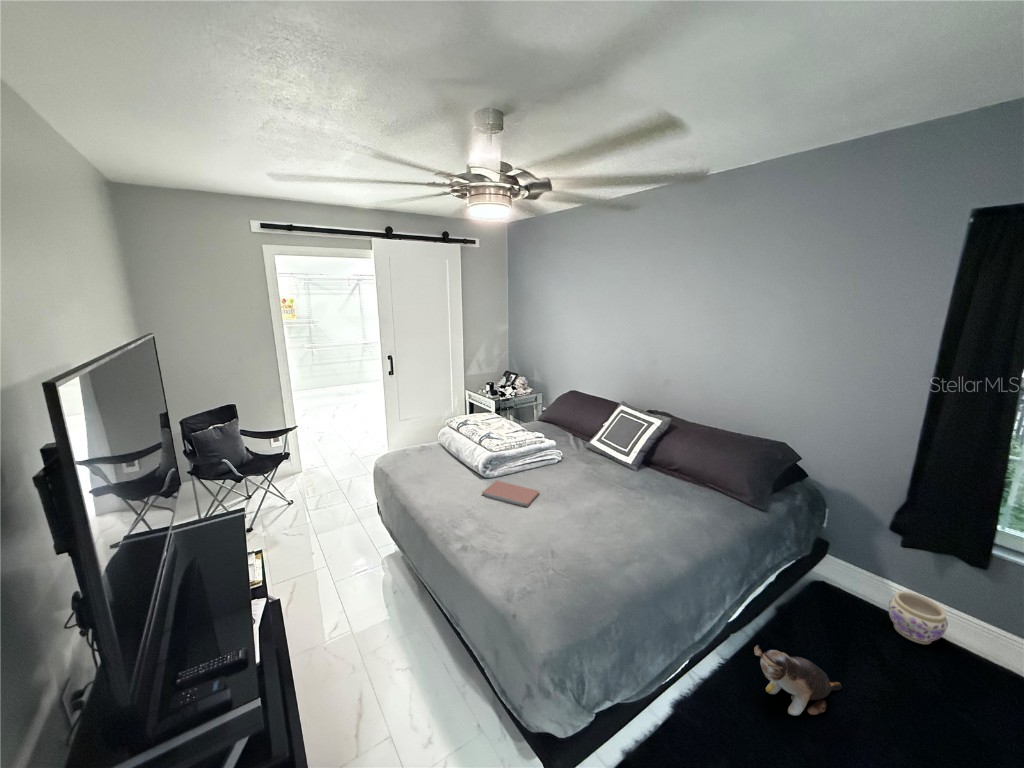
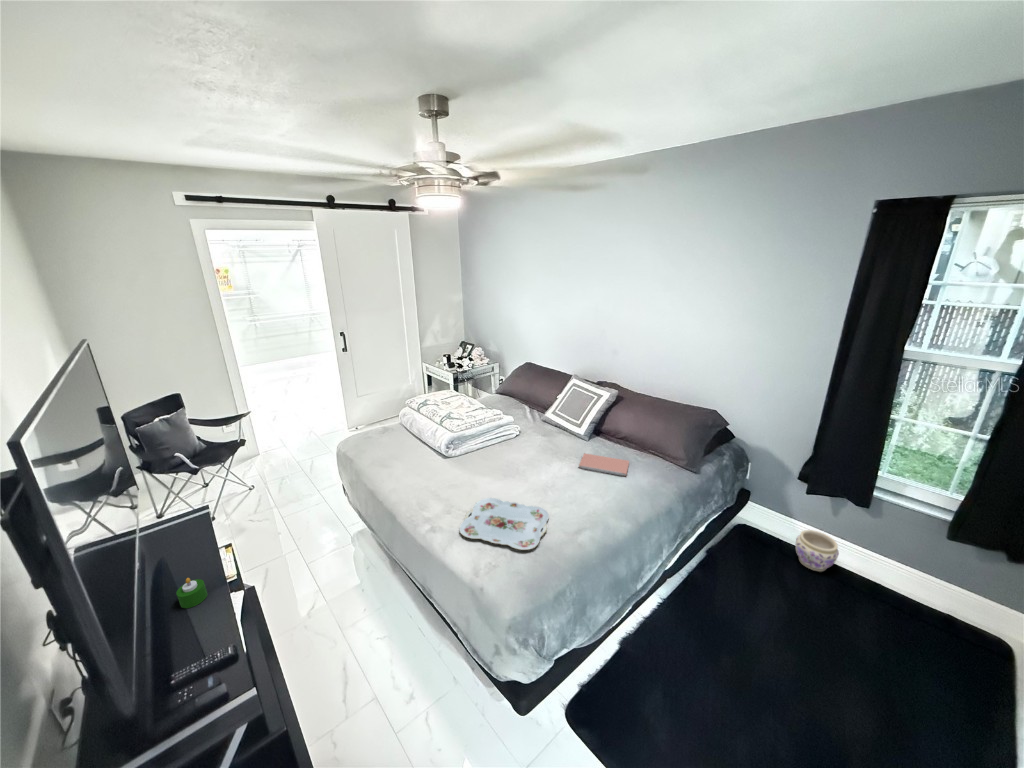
notebook: present [482,481,539,507] -> present [579,453,629,476]
serving tray: none [494,521,594,579] -> present [459,498,549,550]
candle: none [199,576,230,609] -> present [176,578,208,608]
plush toy: present [754,645,842,716] -> none [684,587,754,639]

